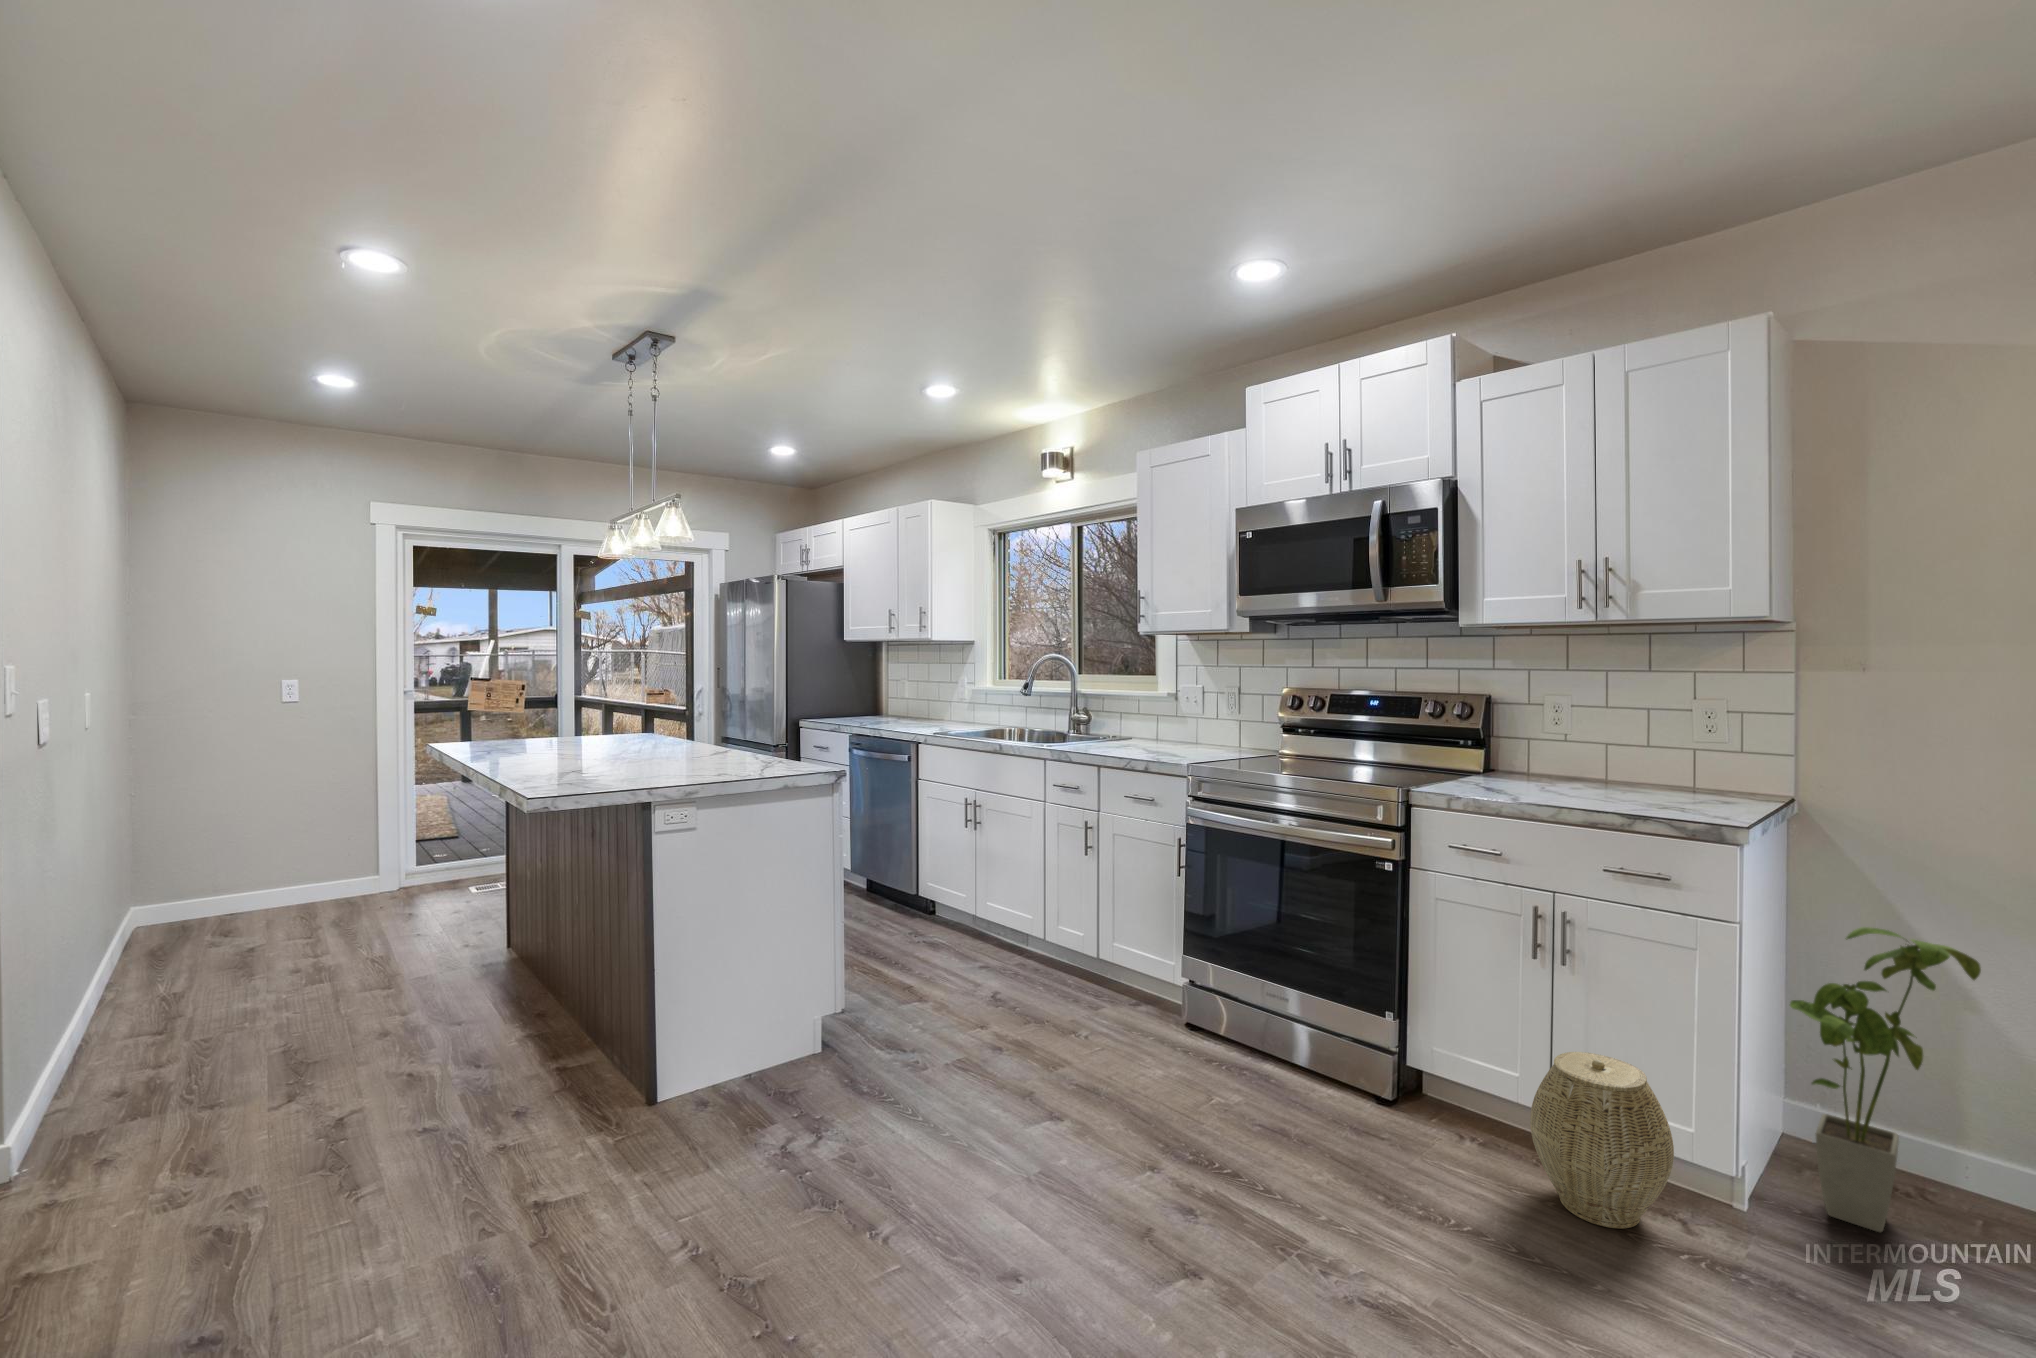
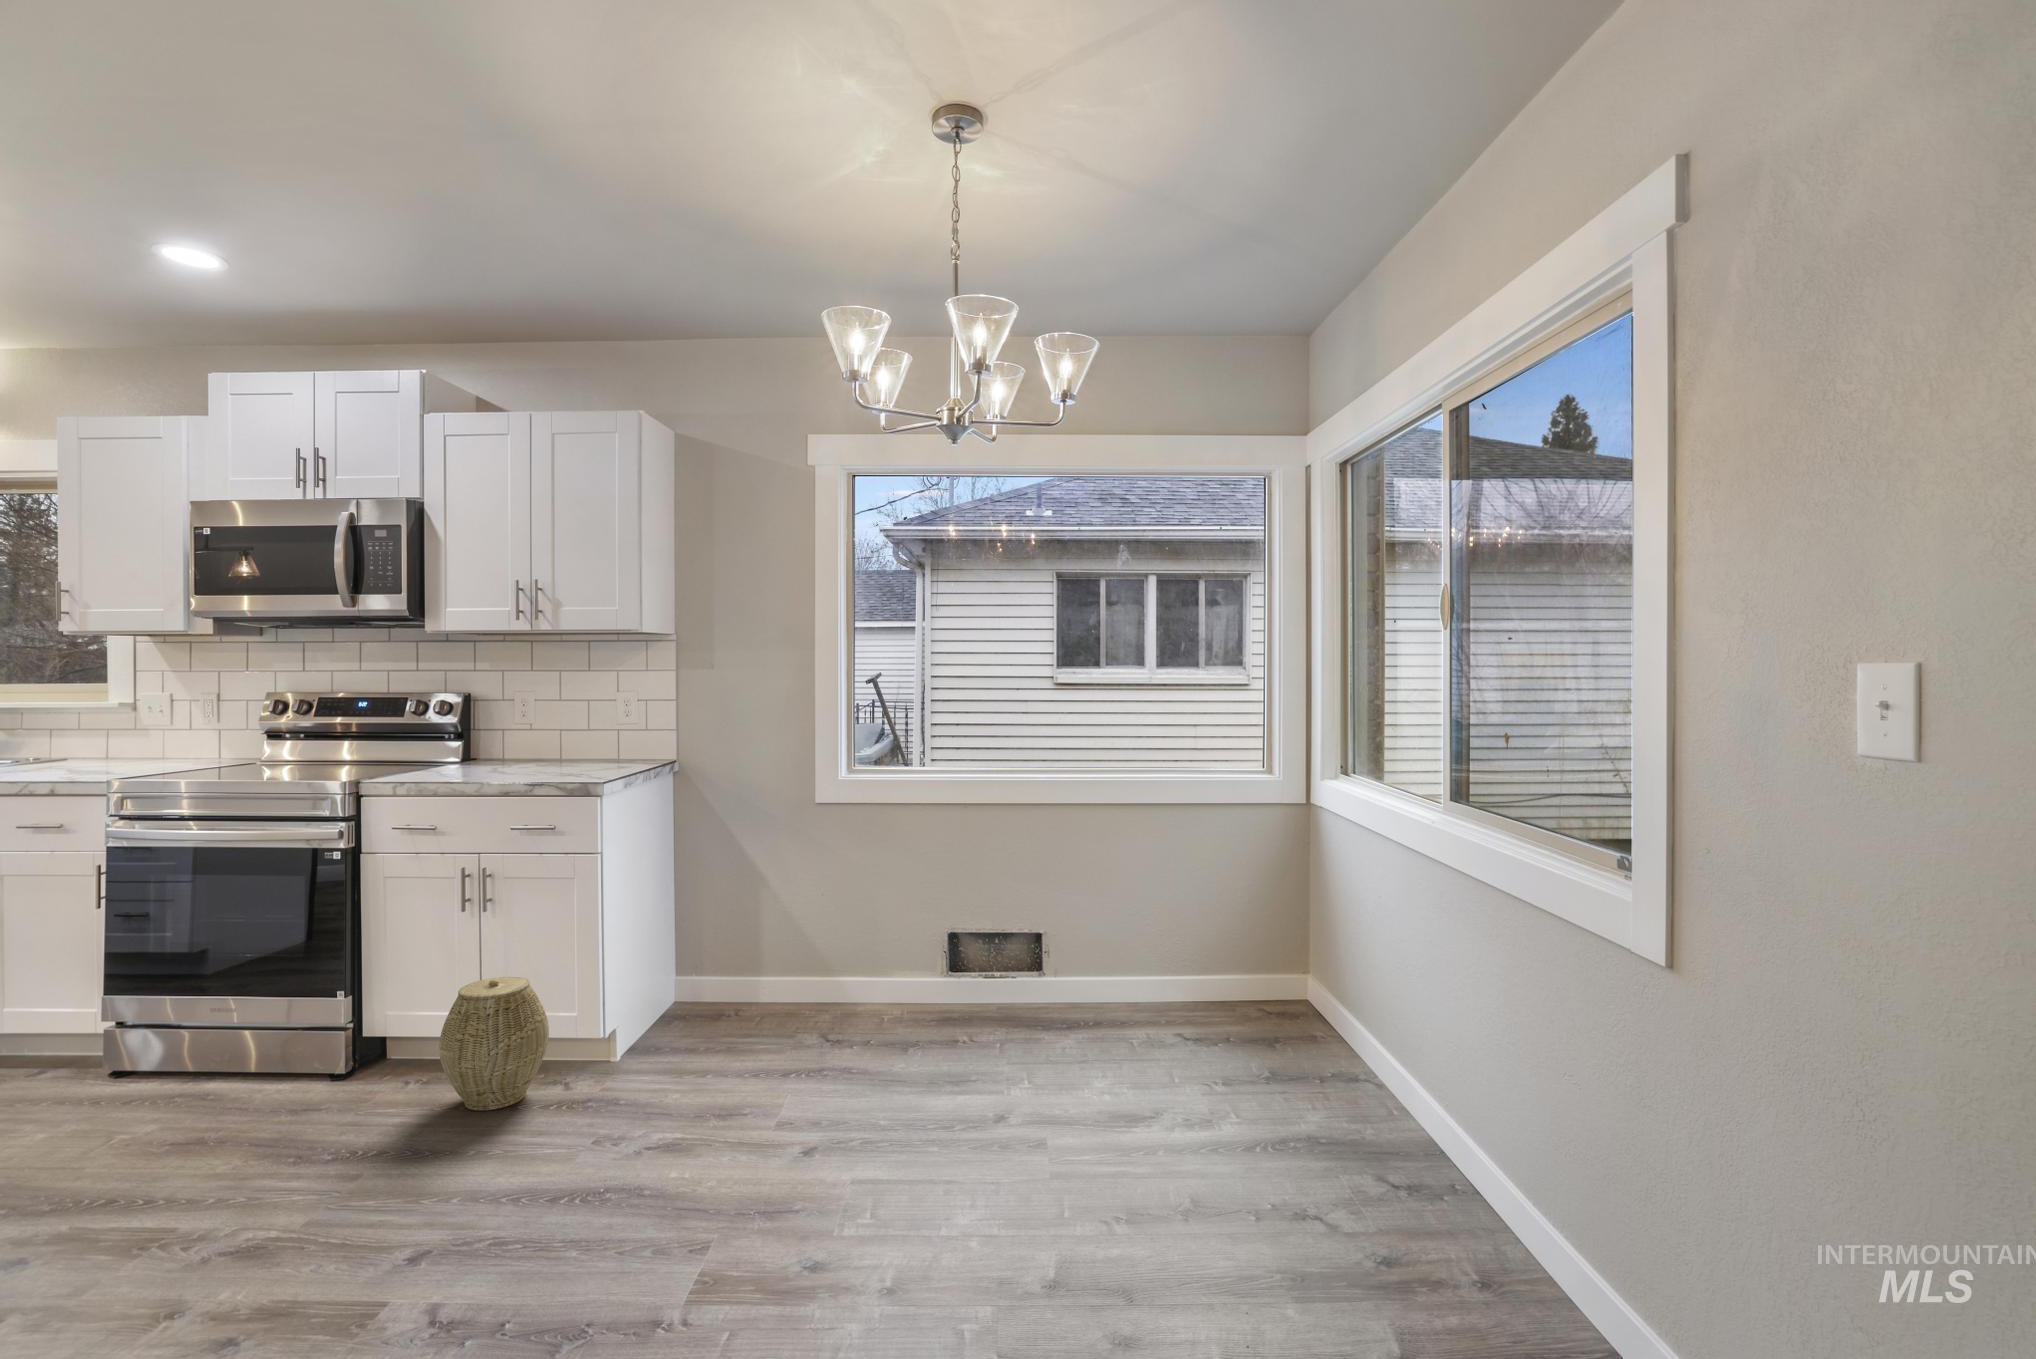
house plant: present [1790,927,1981,1232] -> none [648,846,749,1054]

